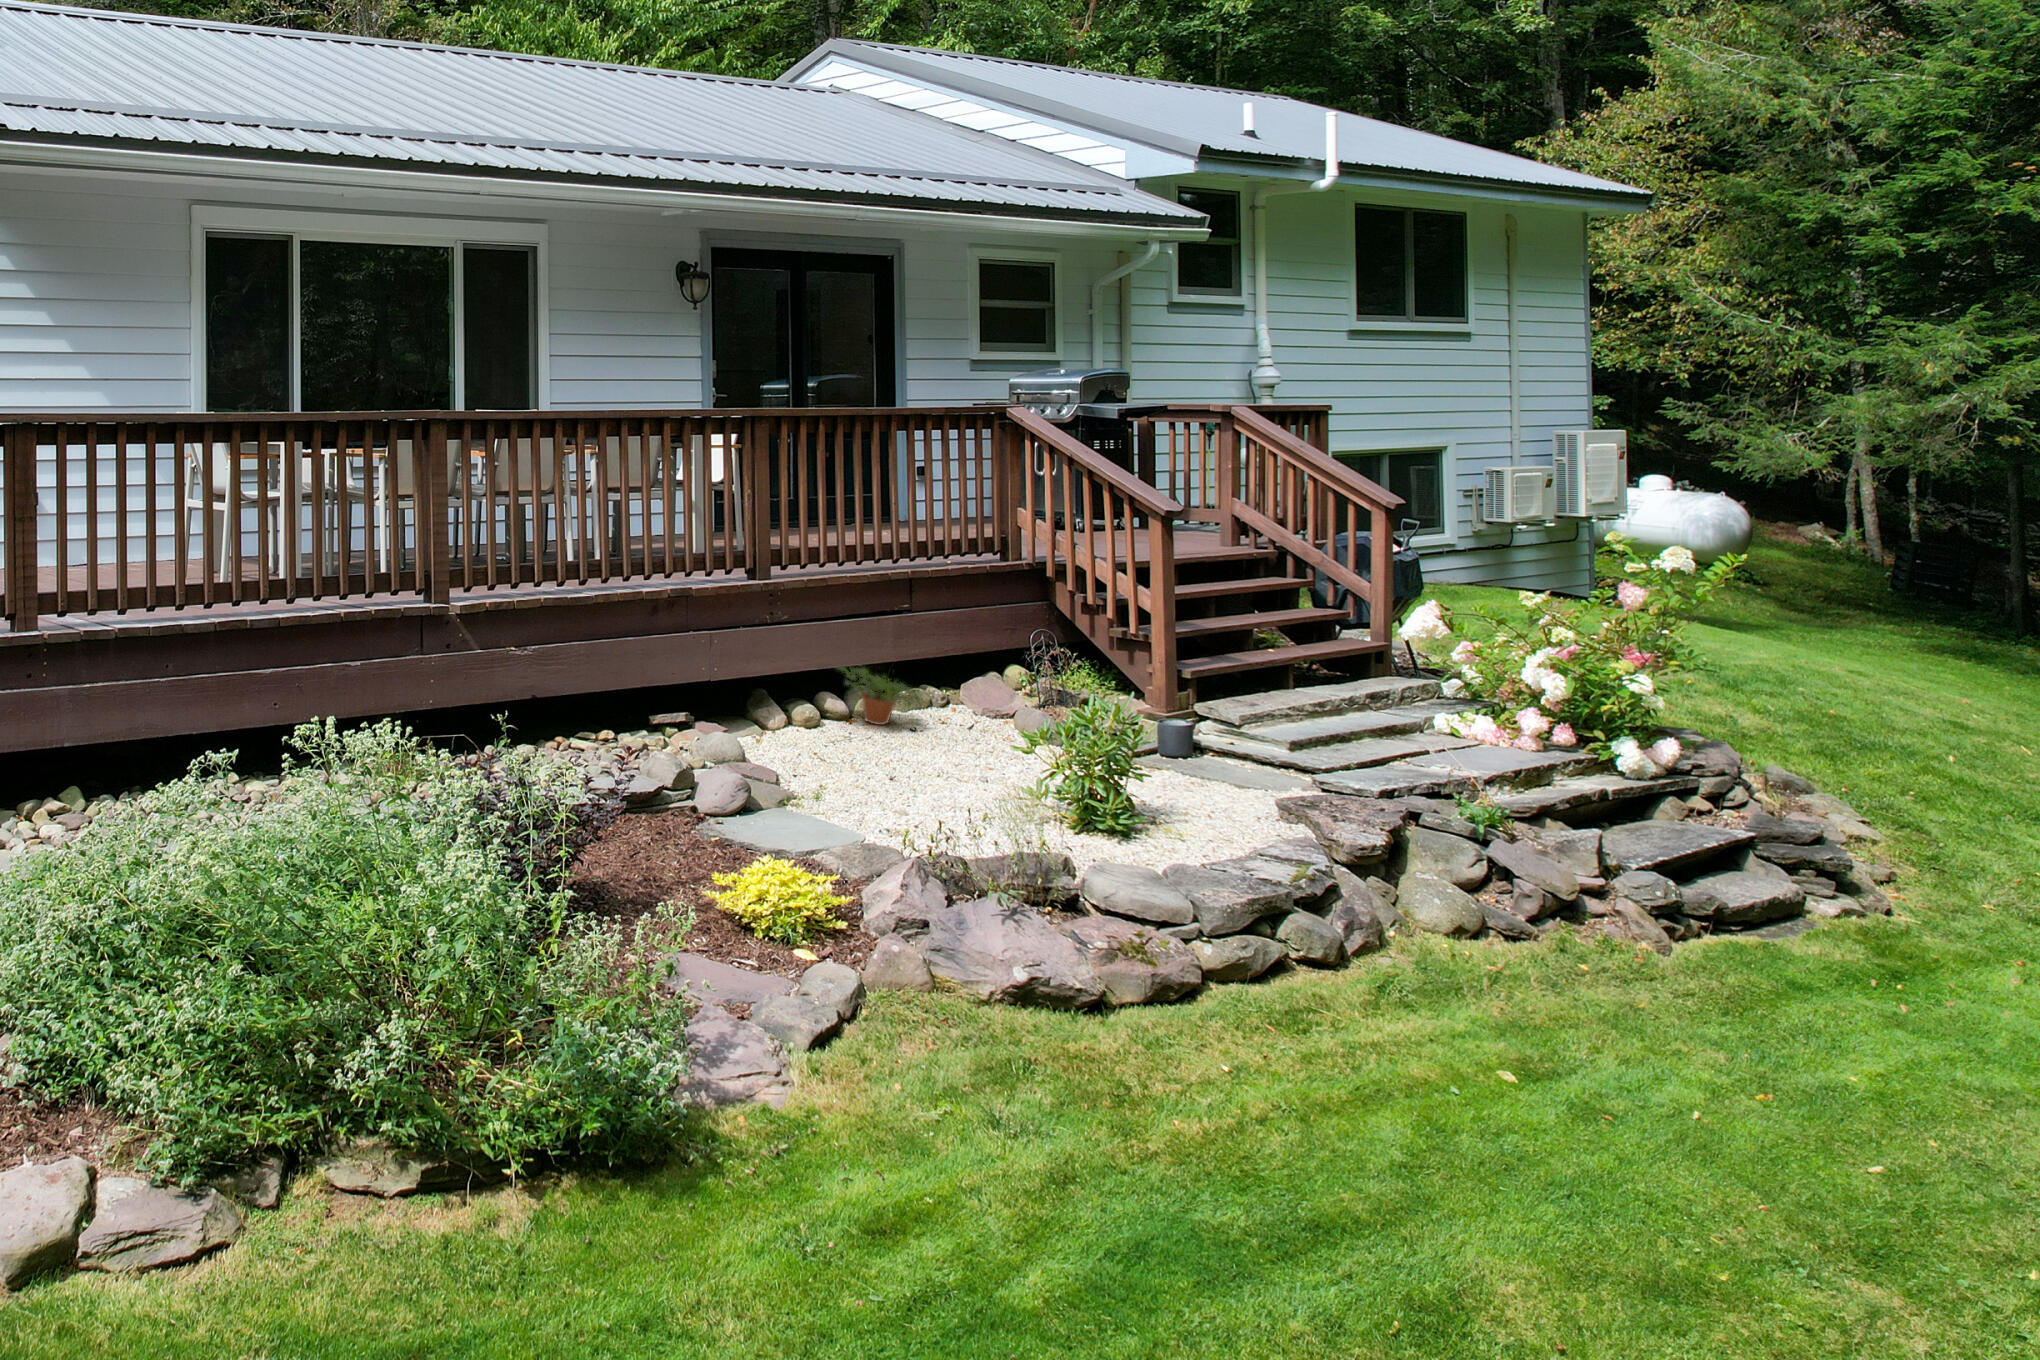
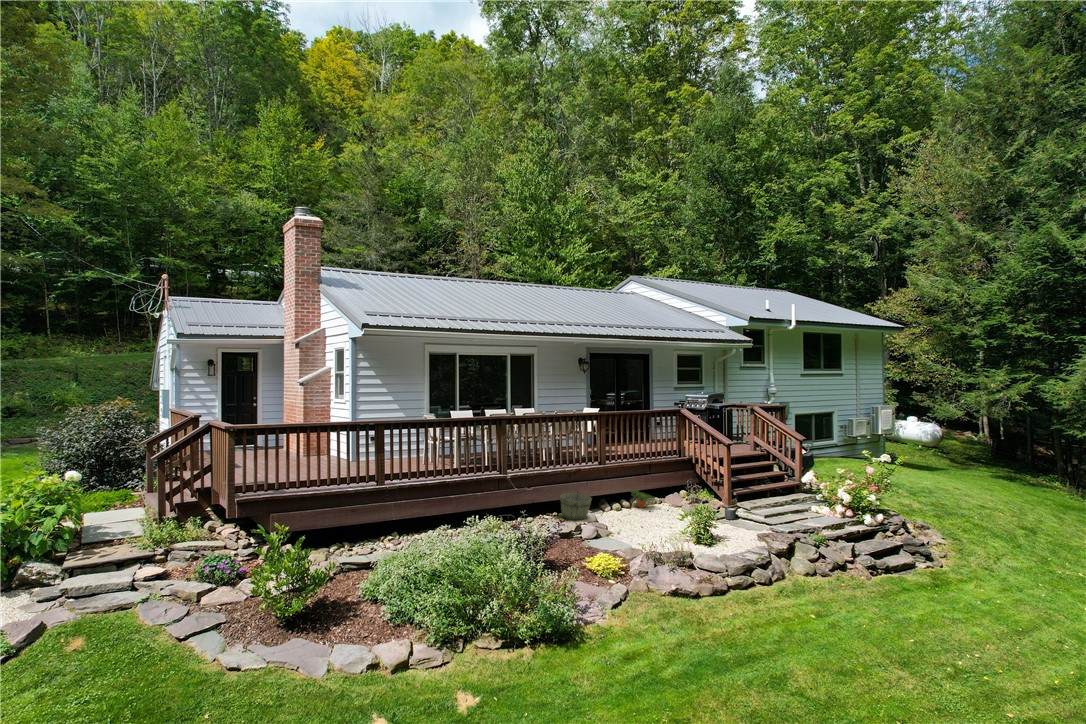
wooden bucket: none [617,660,720,760] -> present [560,492,592,520]

